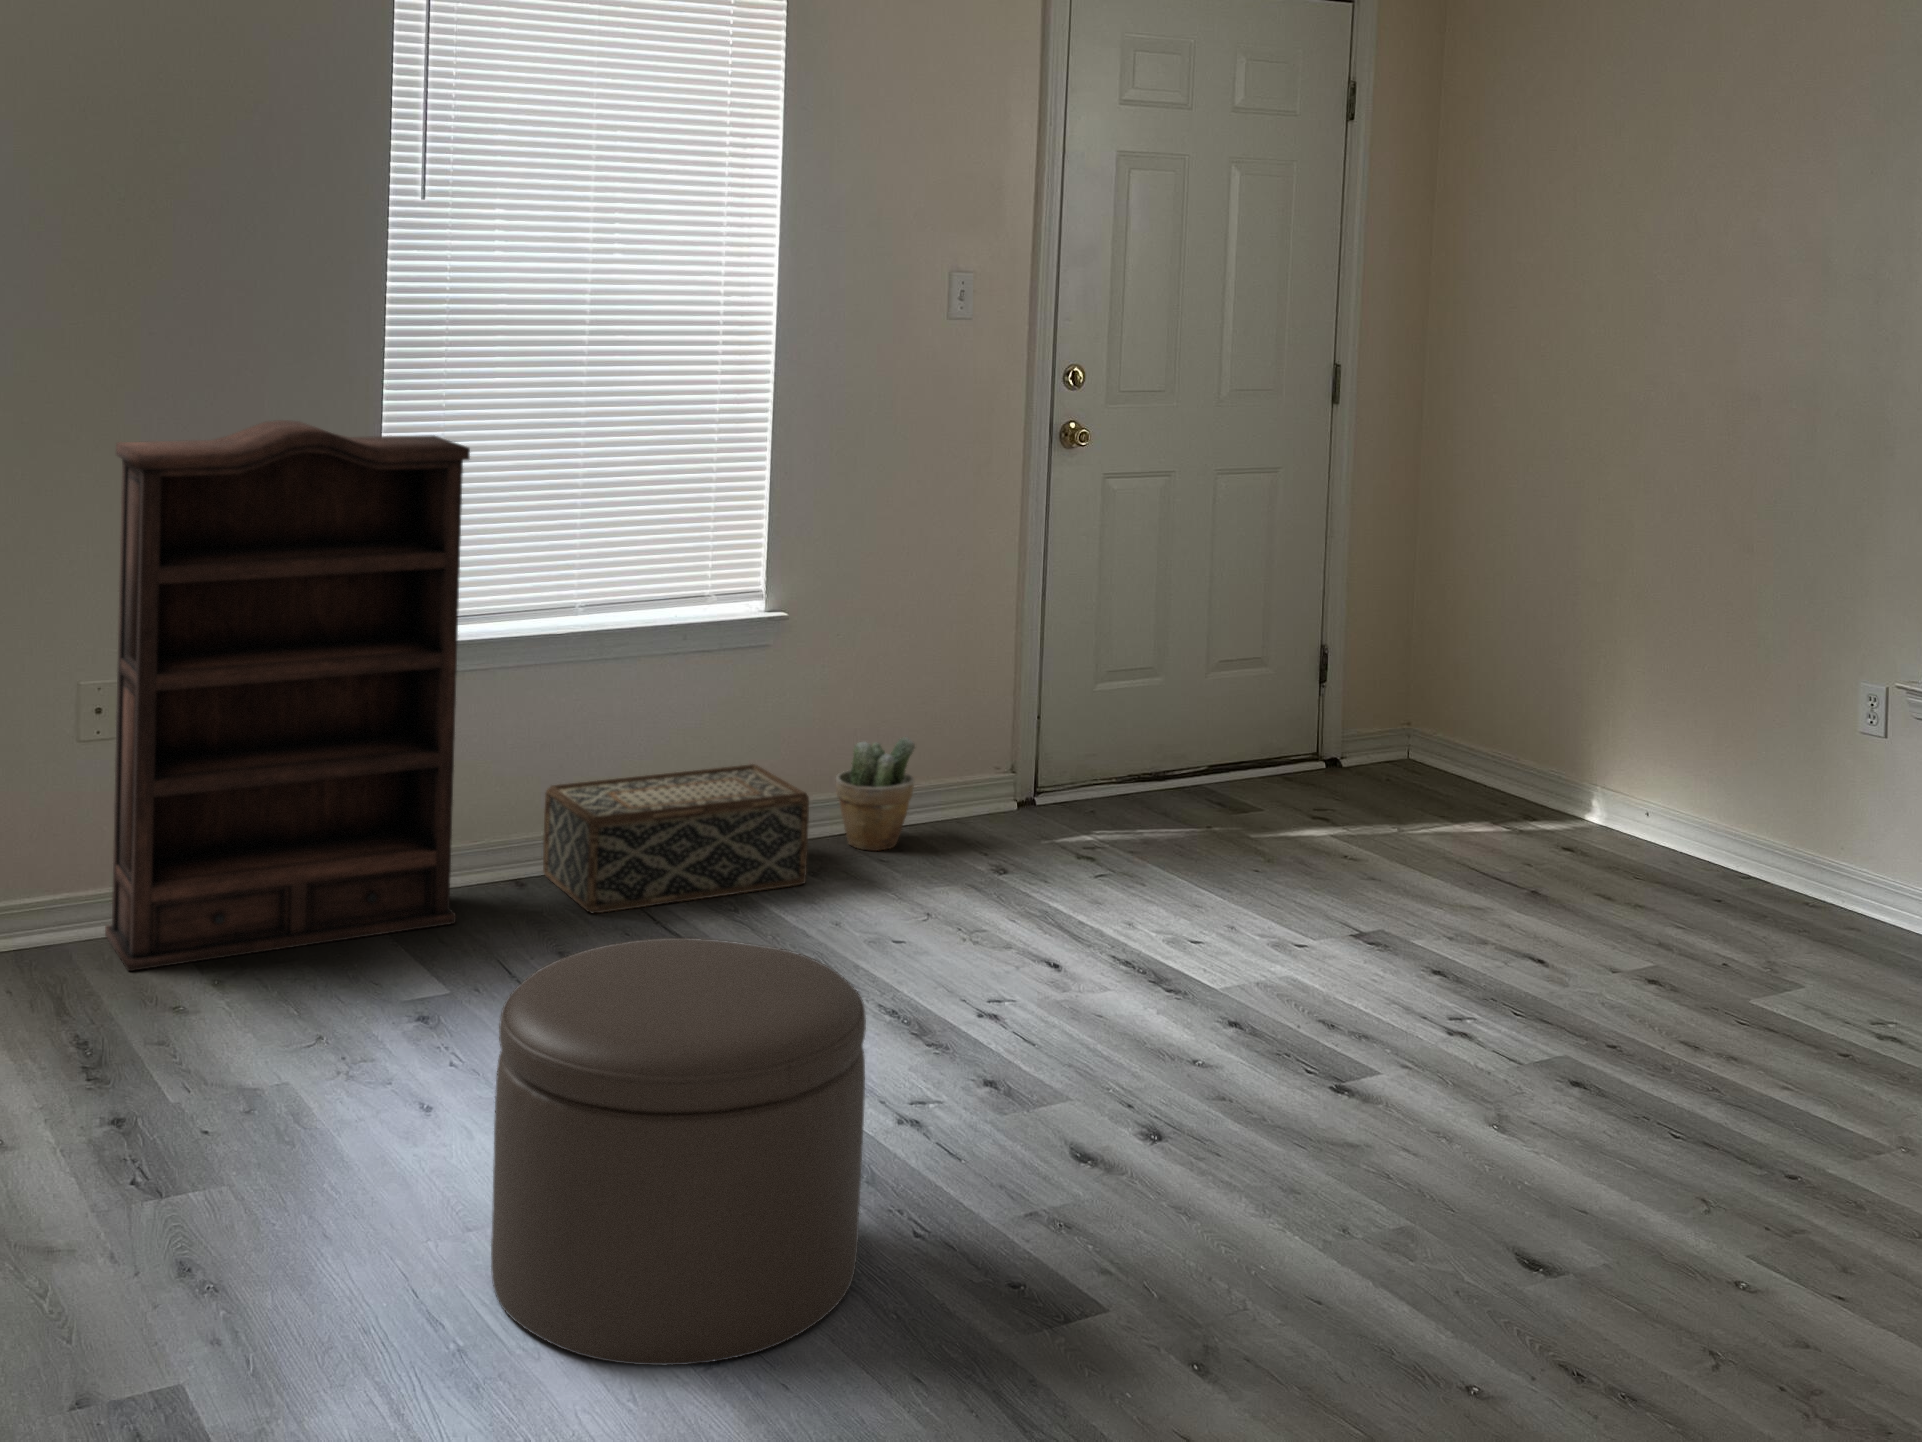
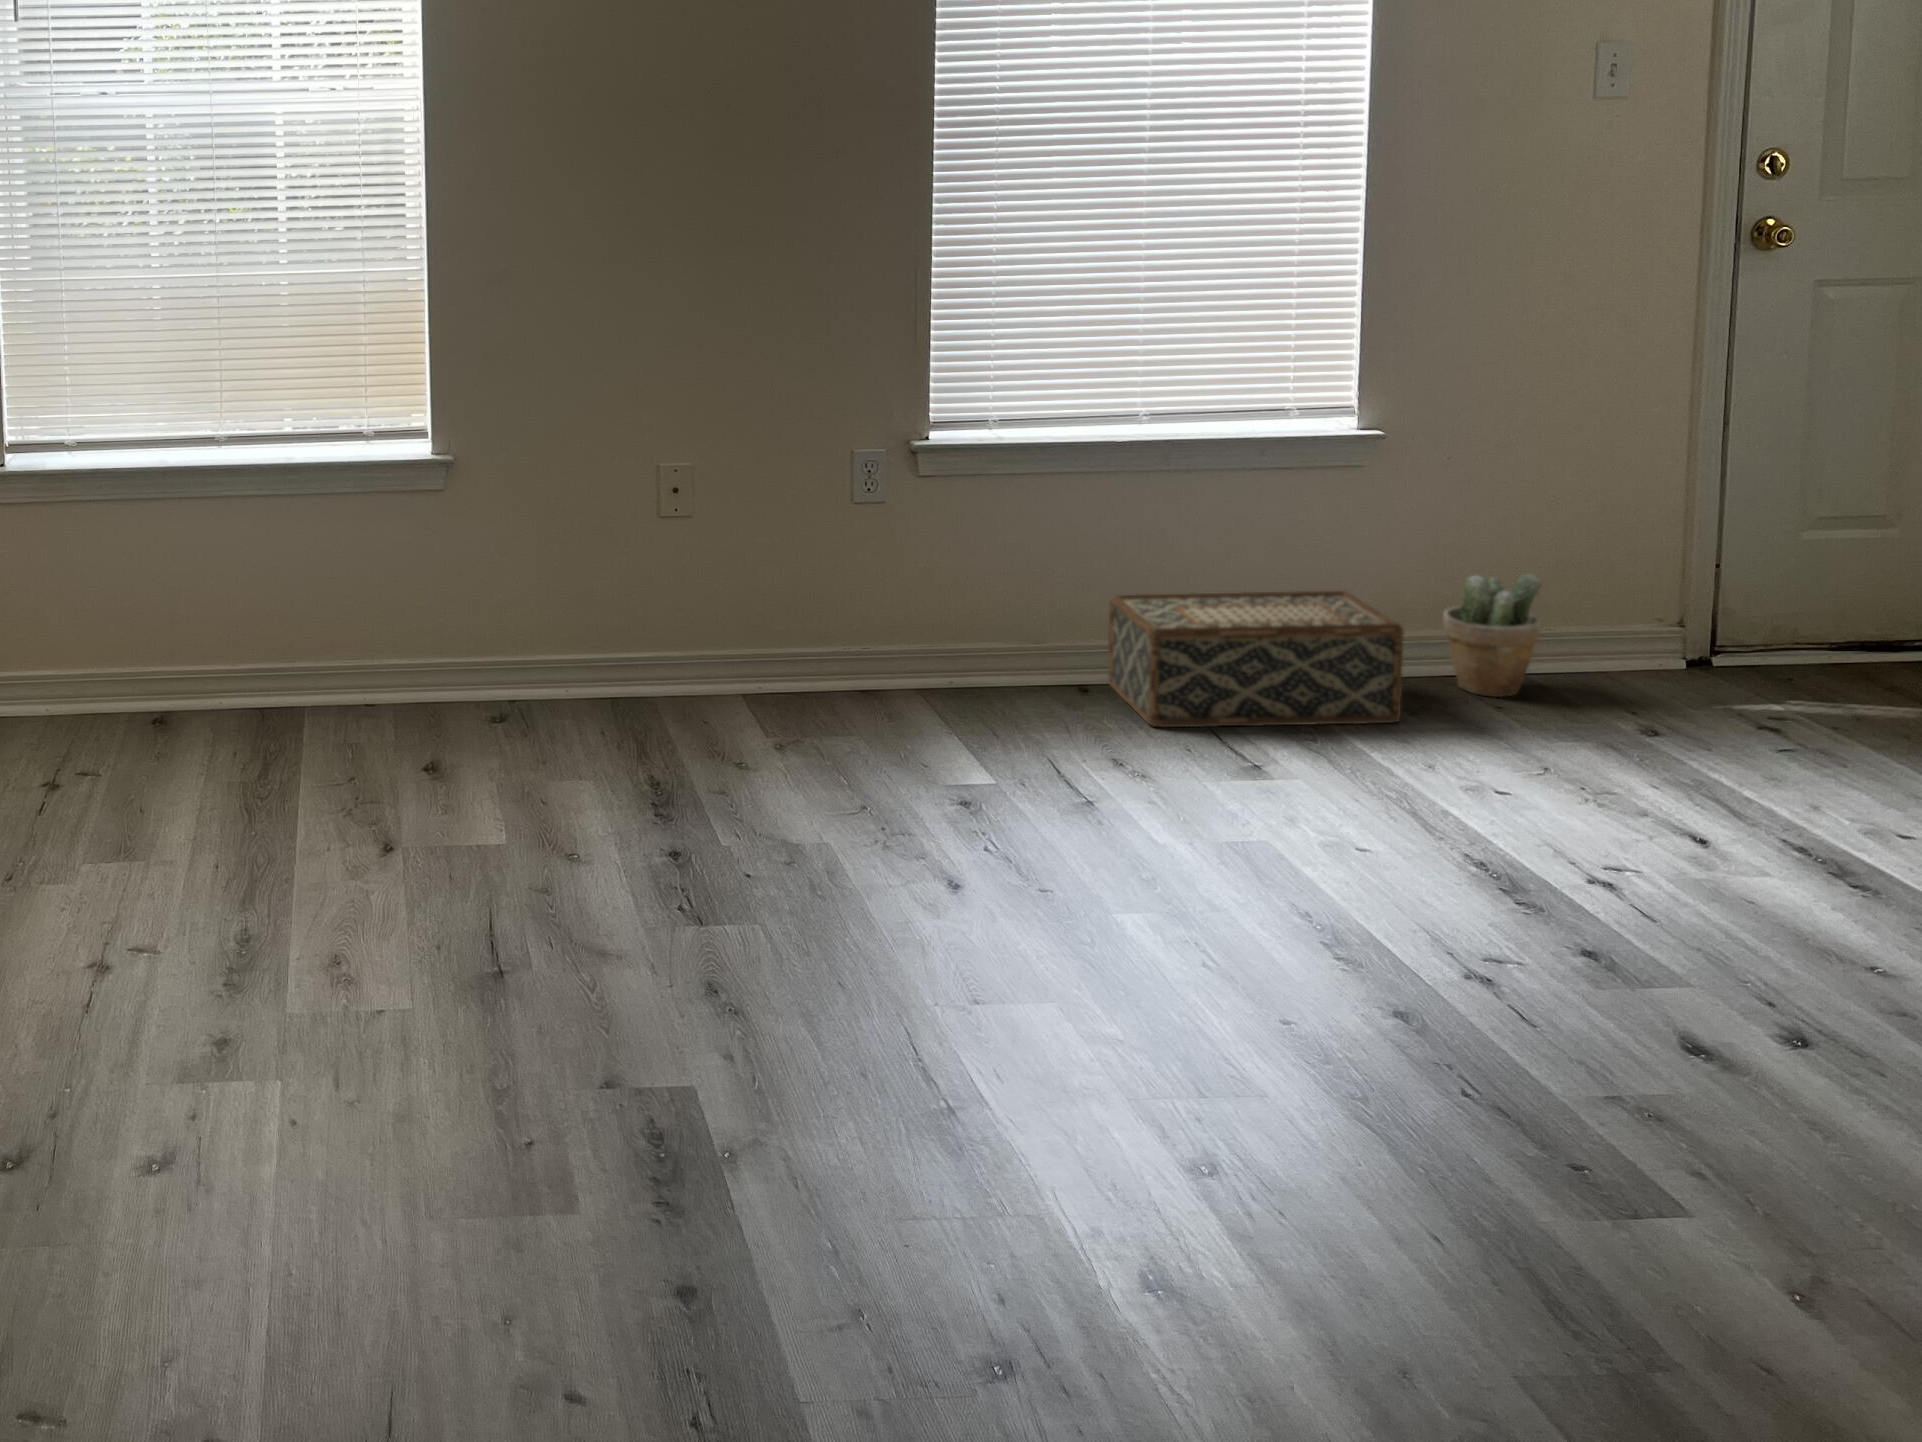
bookshelf: present [105,420,470,971] -> none [686,221,1017,730]
ottoman: present [491,938,866,1365] -> none [991,742,1395,1175]

